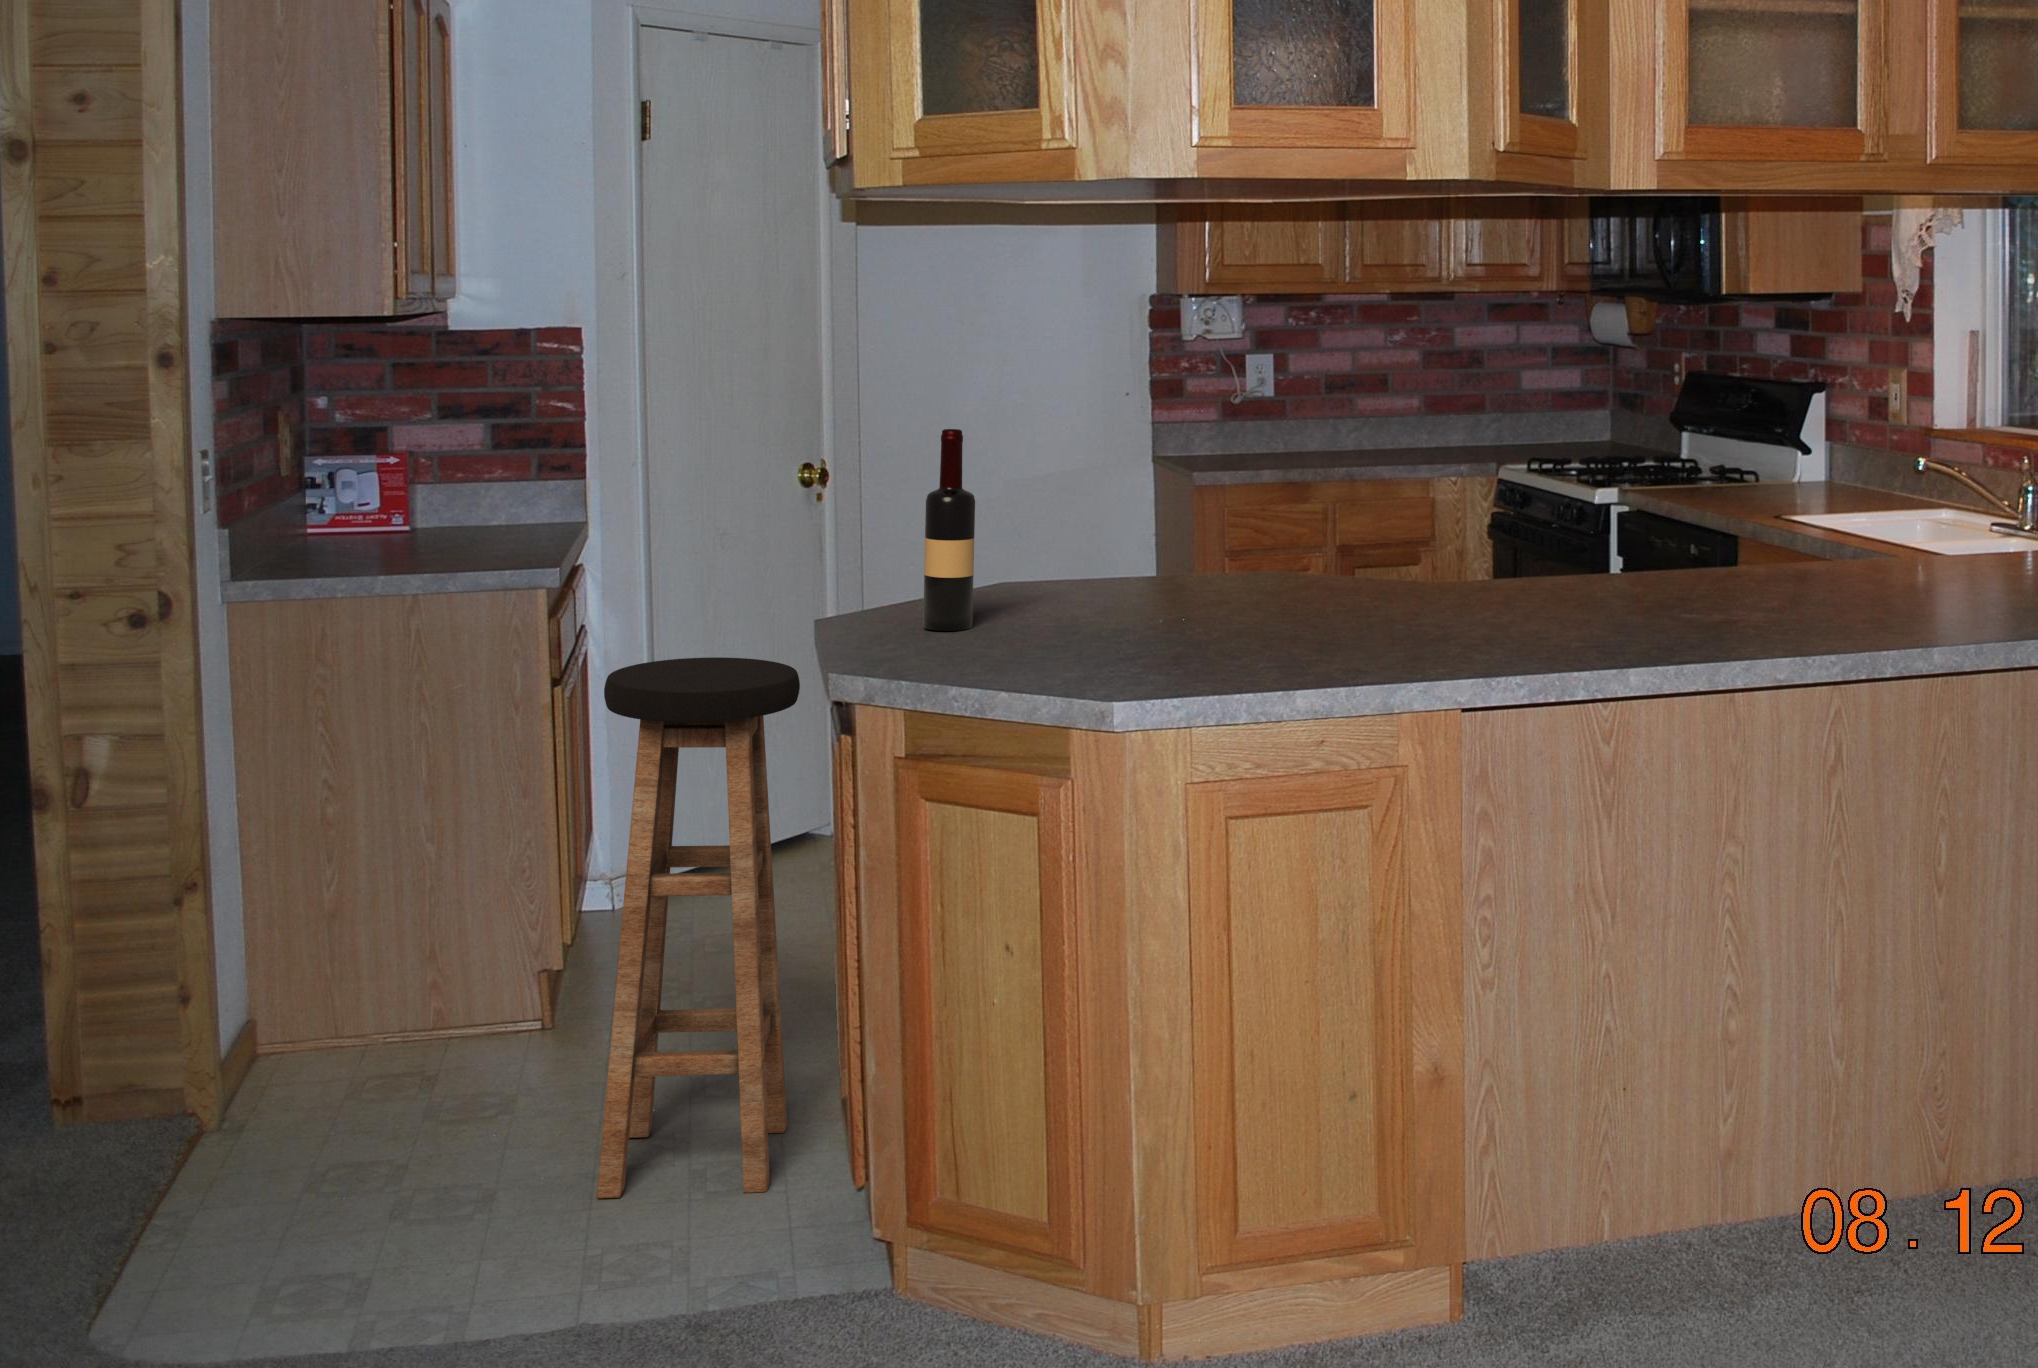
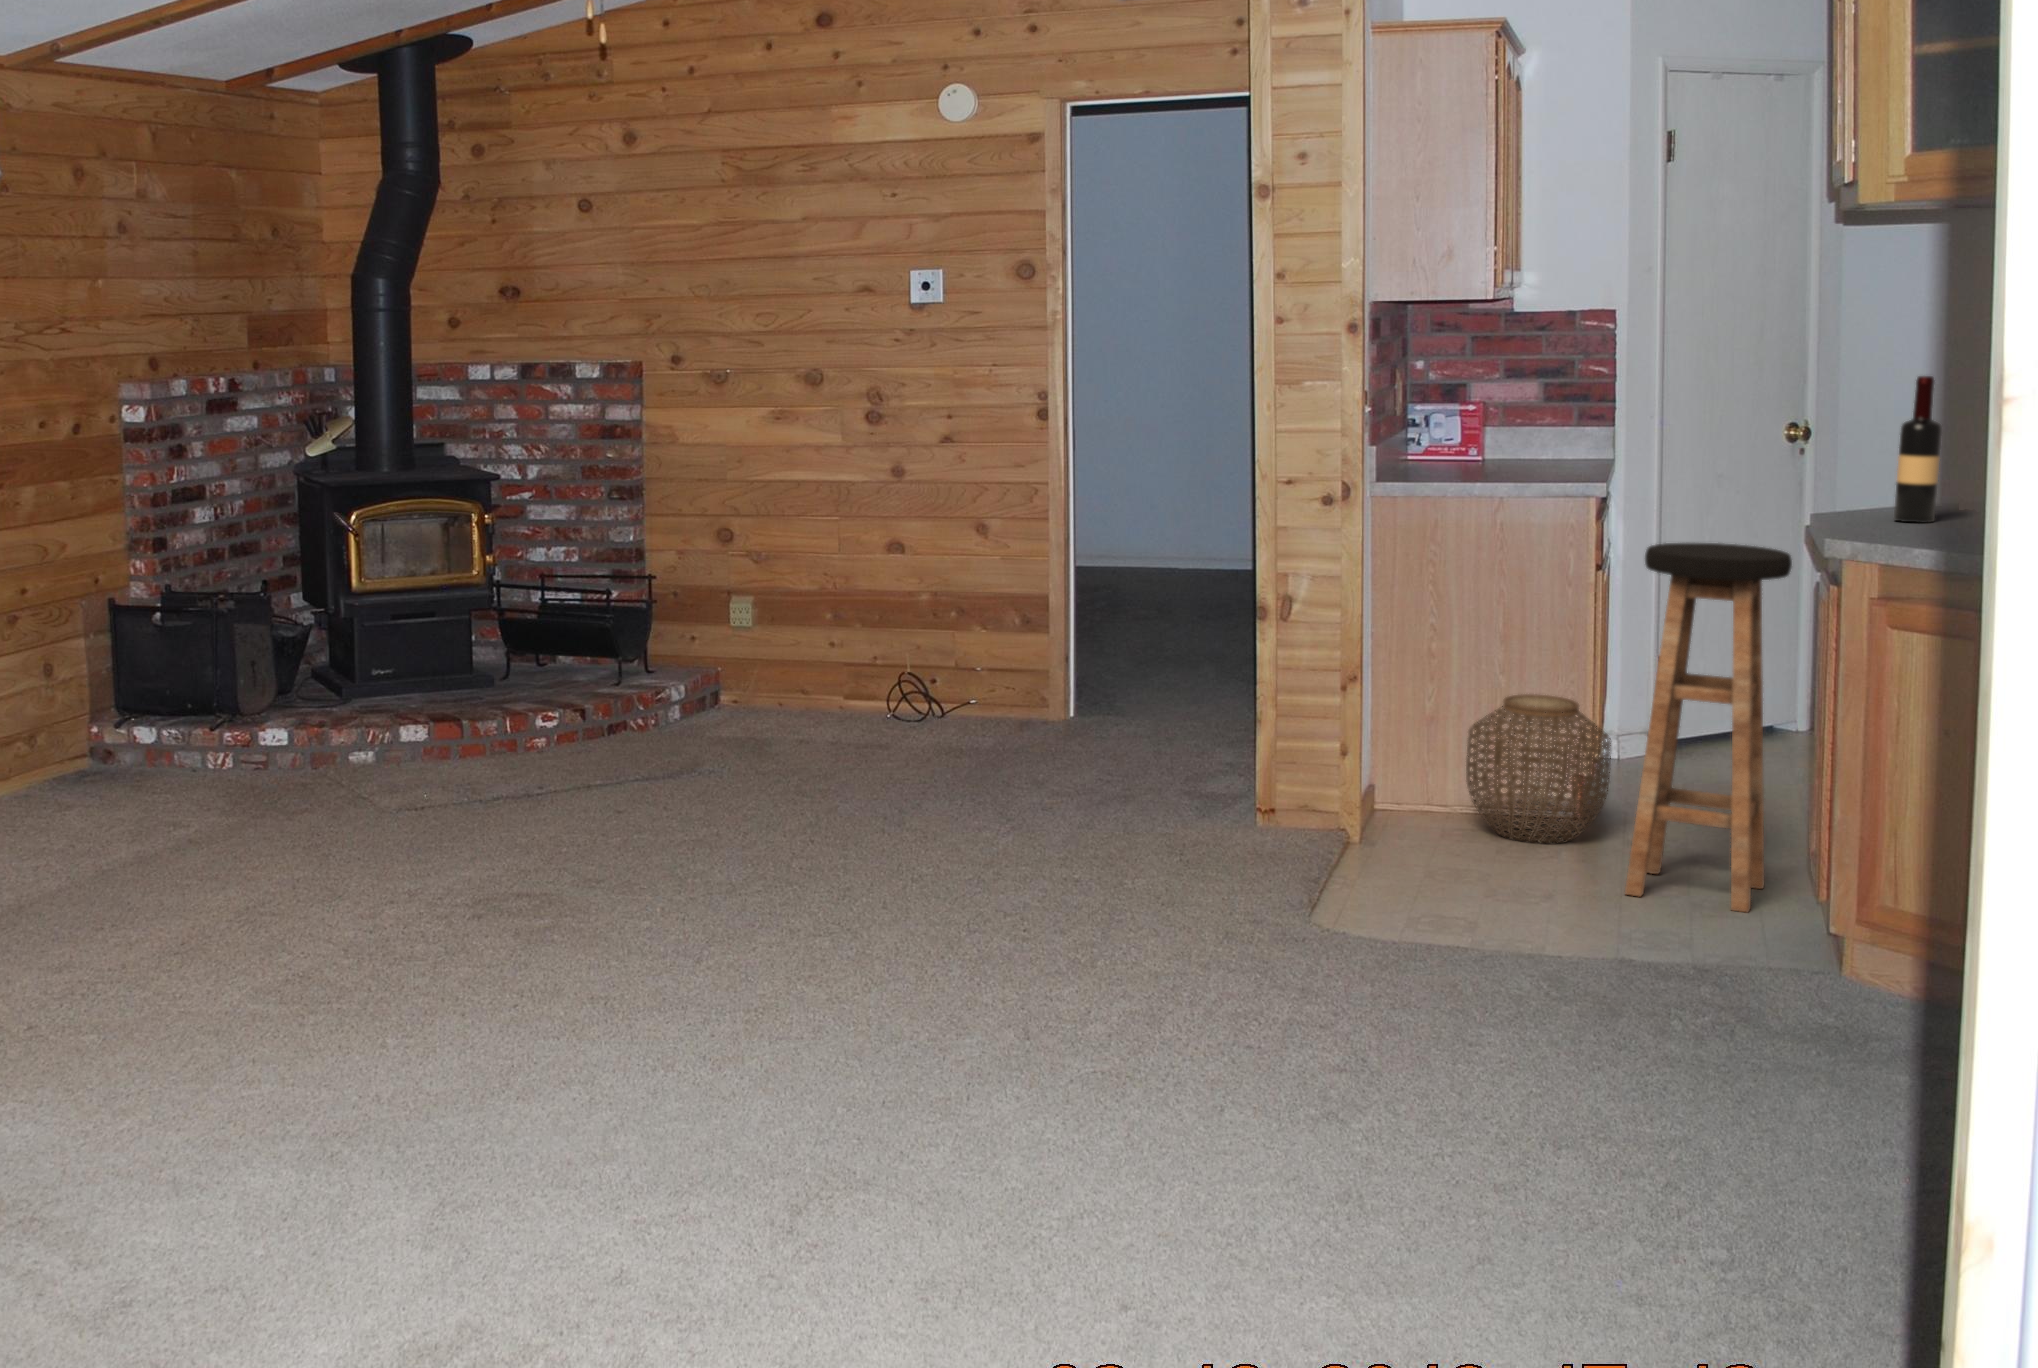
woven basket: none [374,879,582,1108] -> present [1466,694,1611,843]

